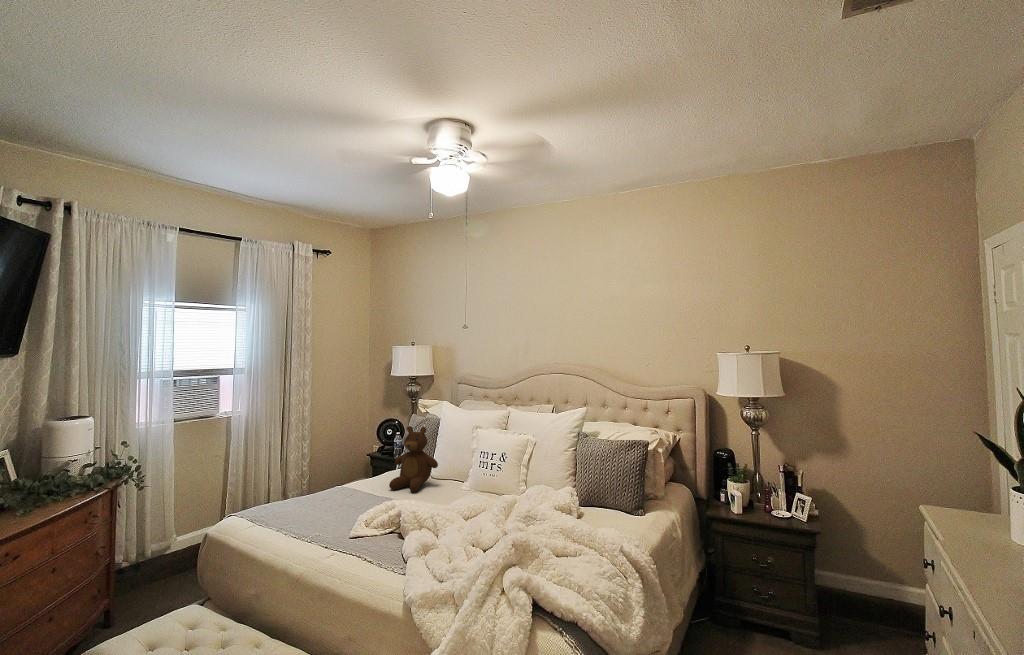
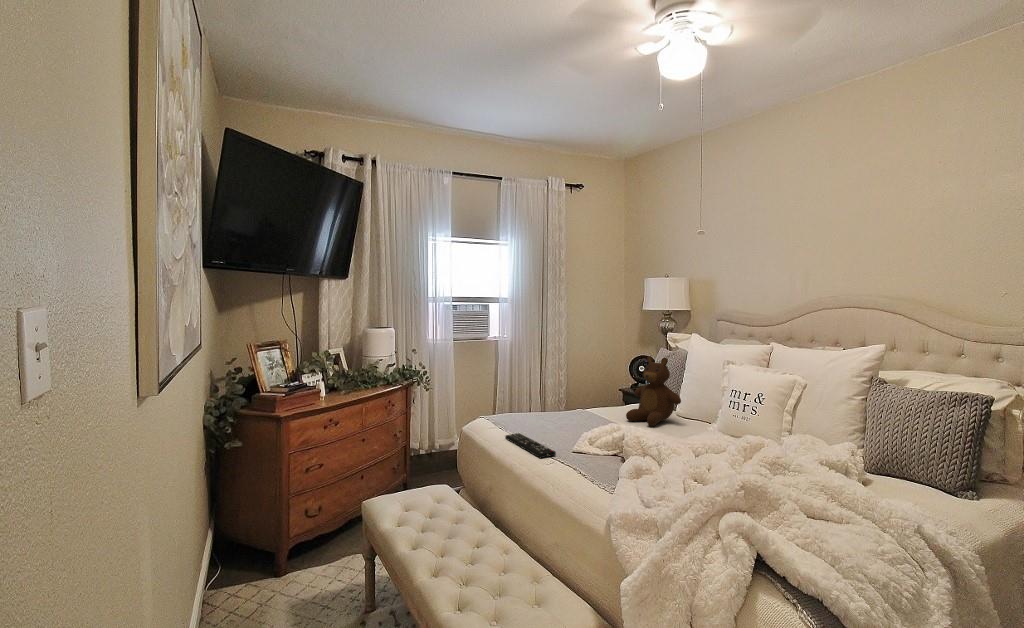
remote control: none [269,526,333,551] -> present [505,433,556,458]

